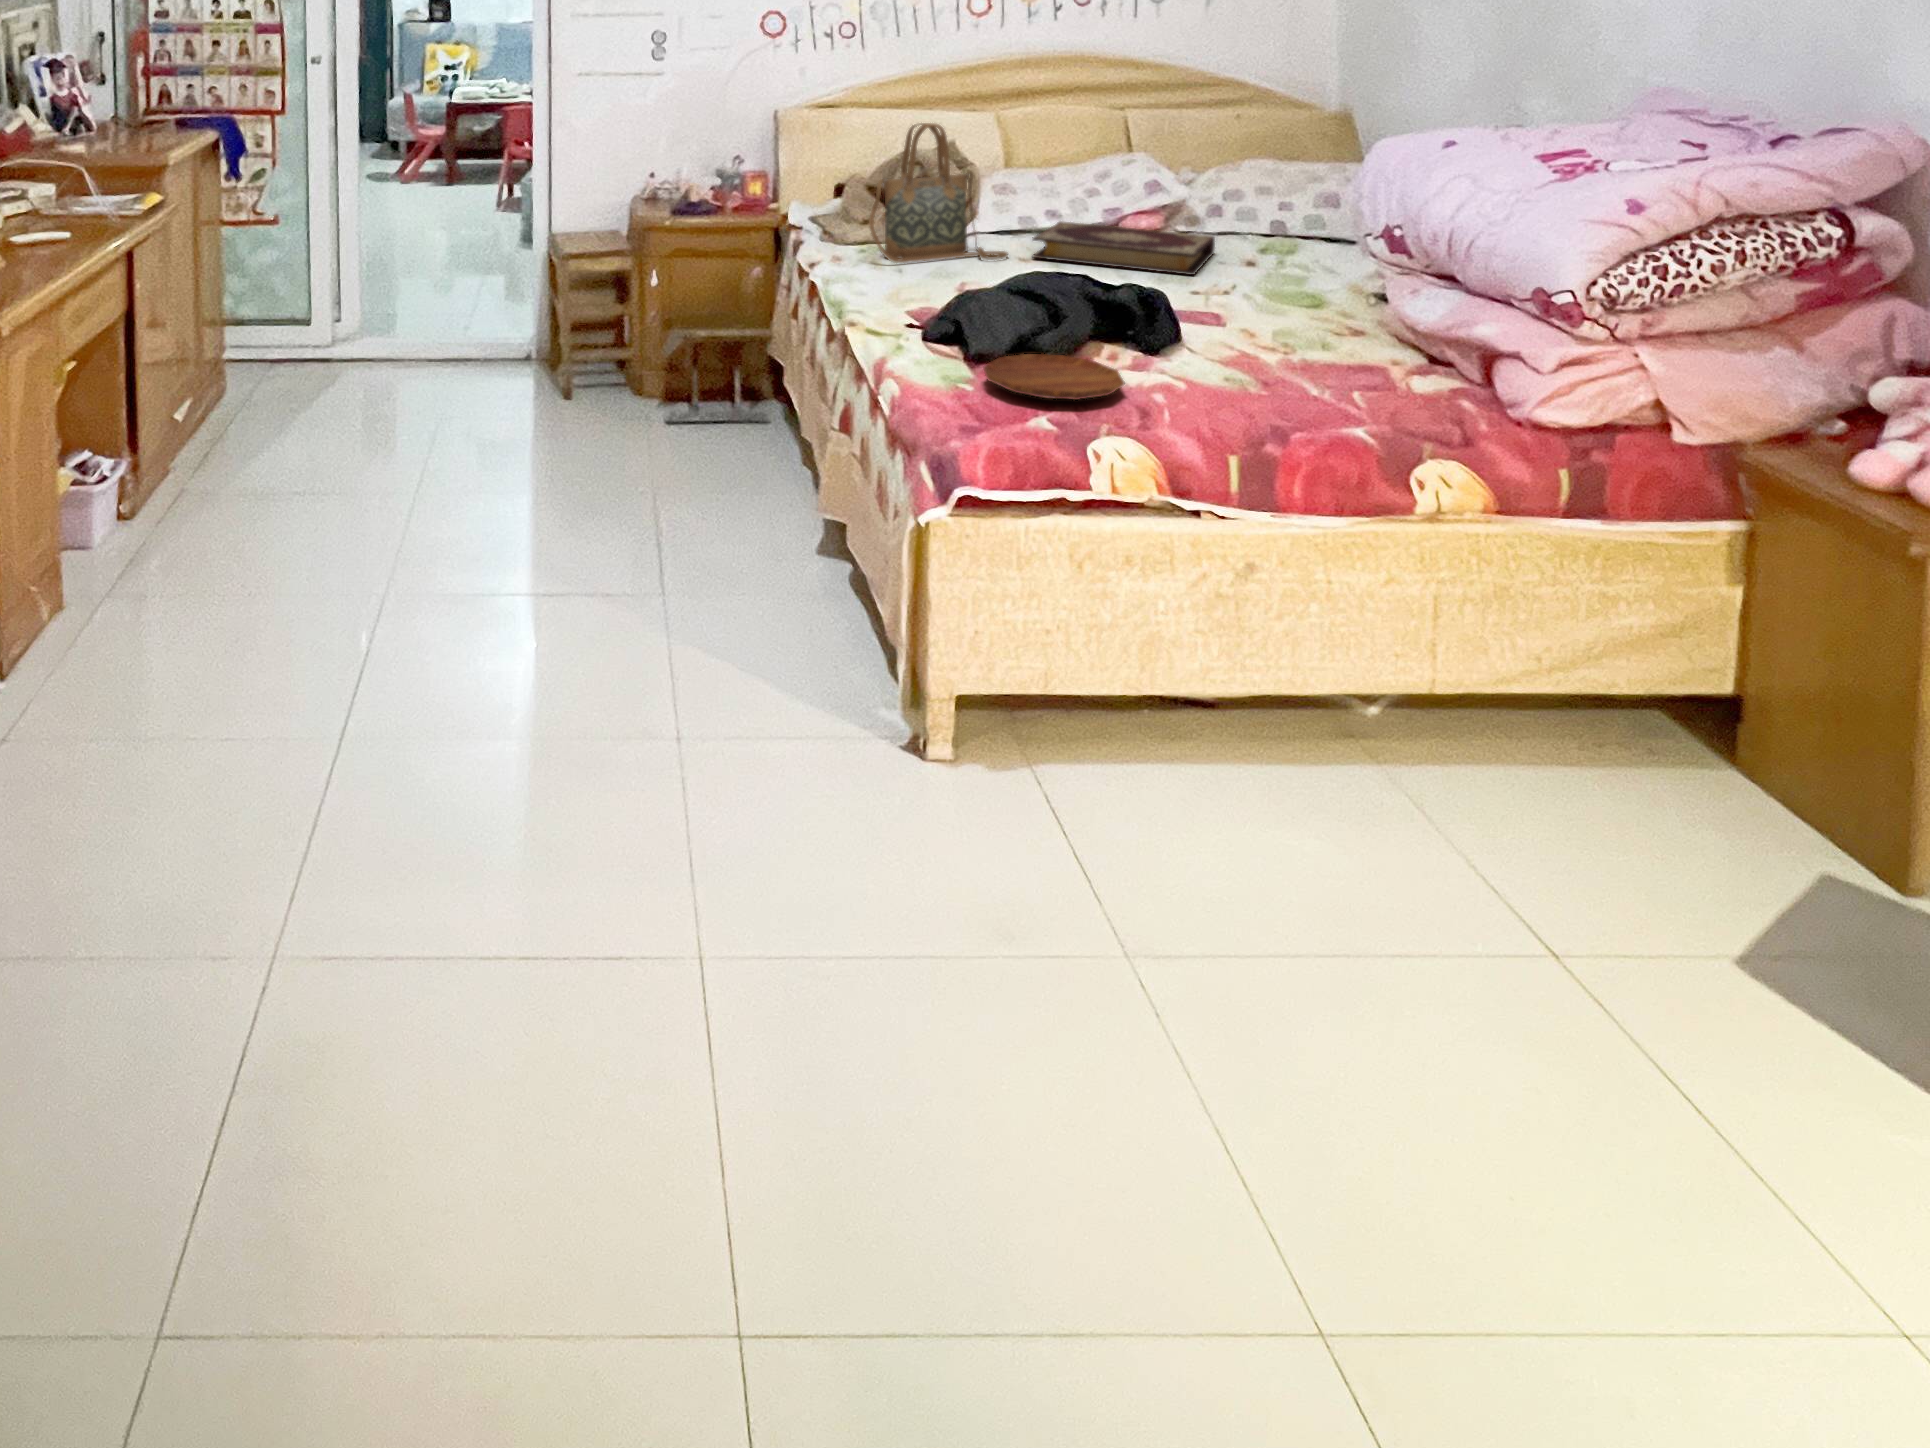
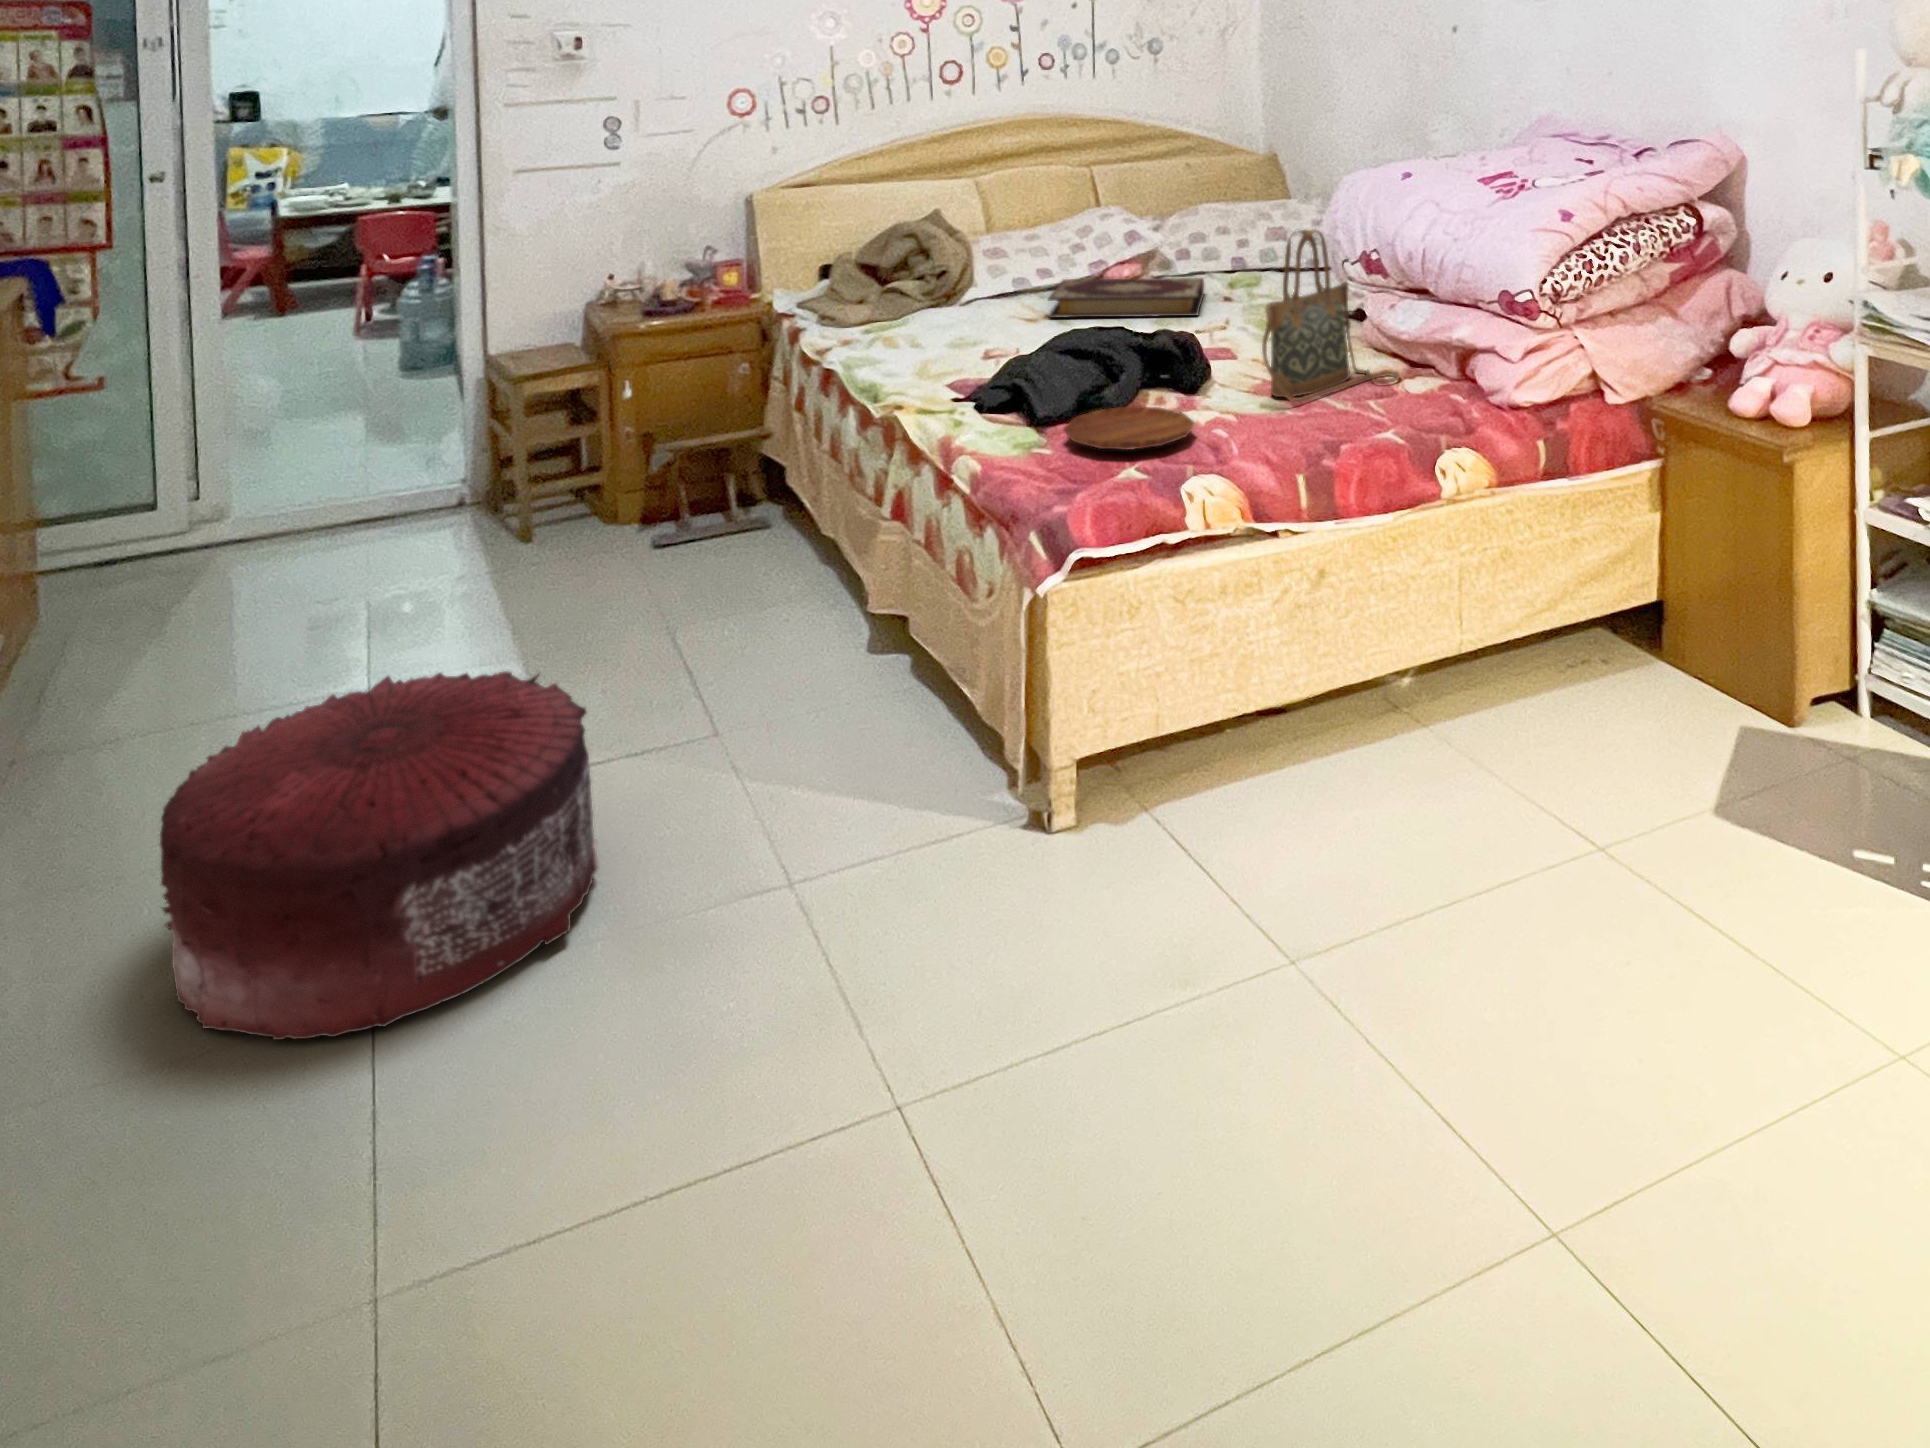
handbag: present [869,123,1008,263] -> present [1262,229,1400,403]
pouf: none [210,479,527,756] -> present [160,671,599,1040]

